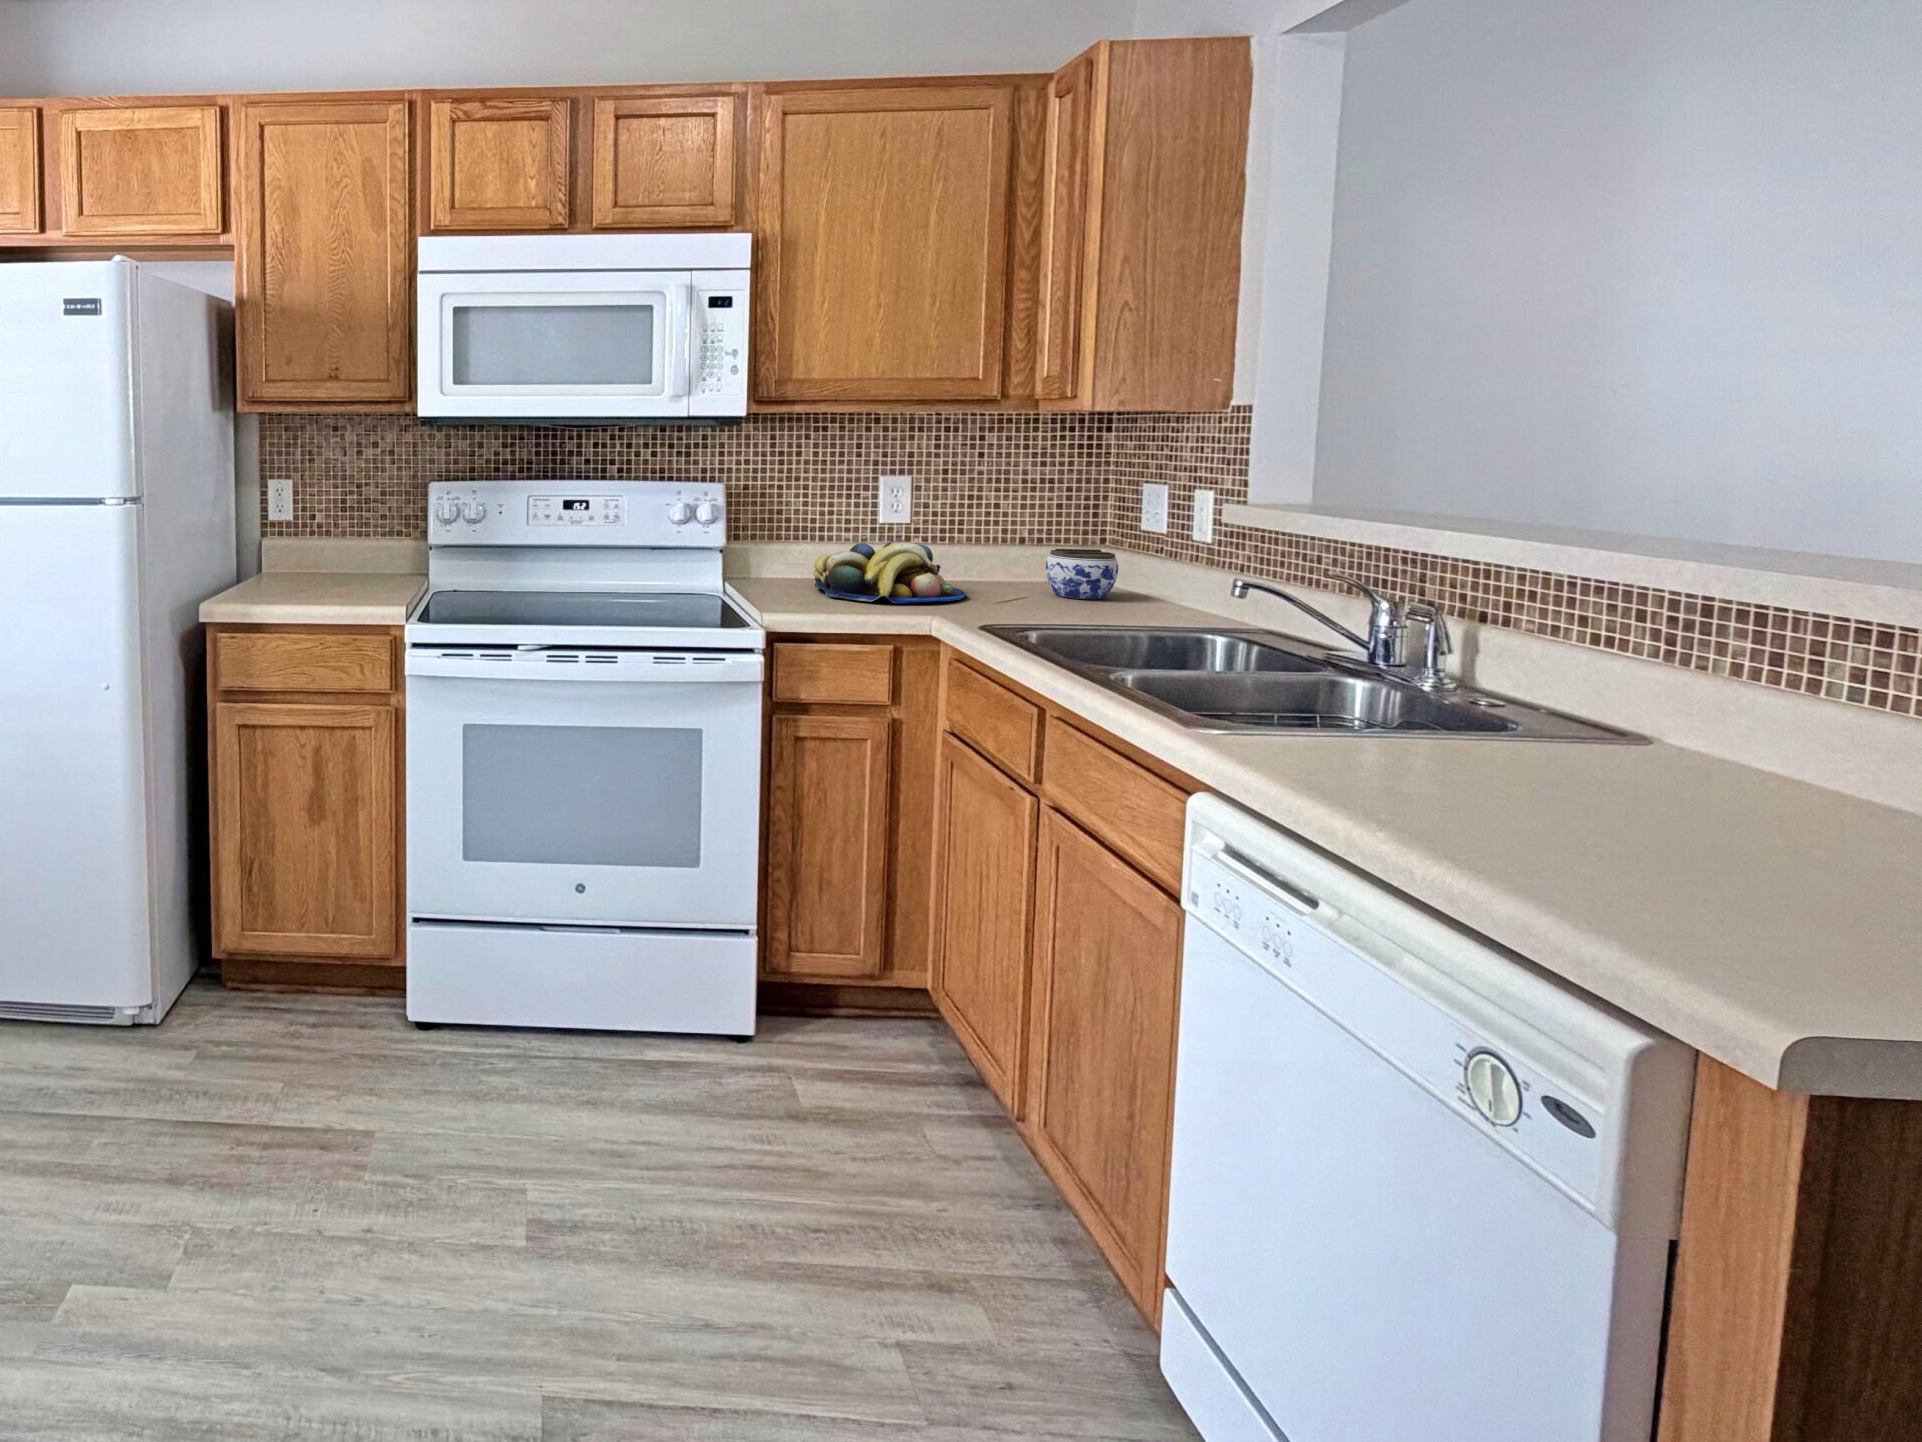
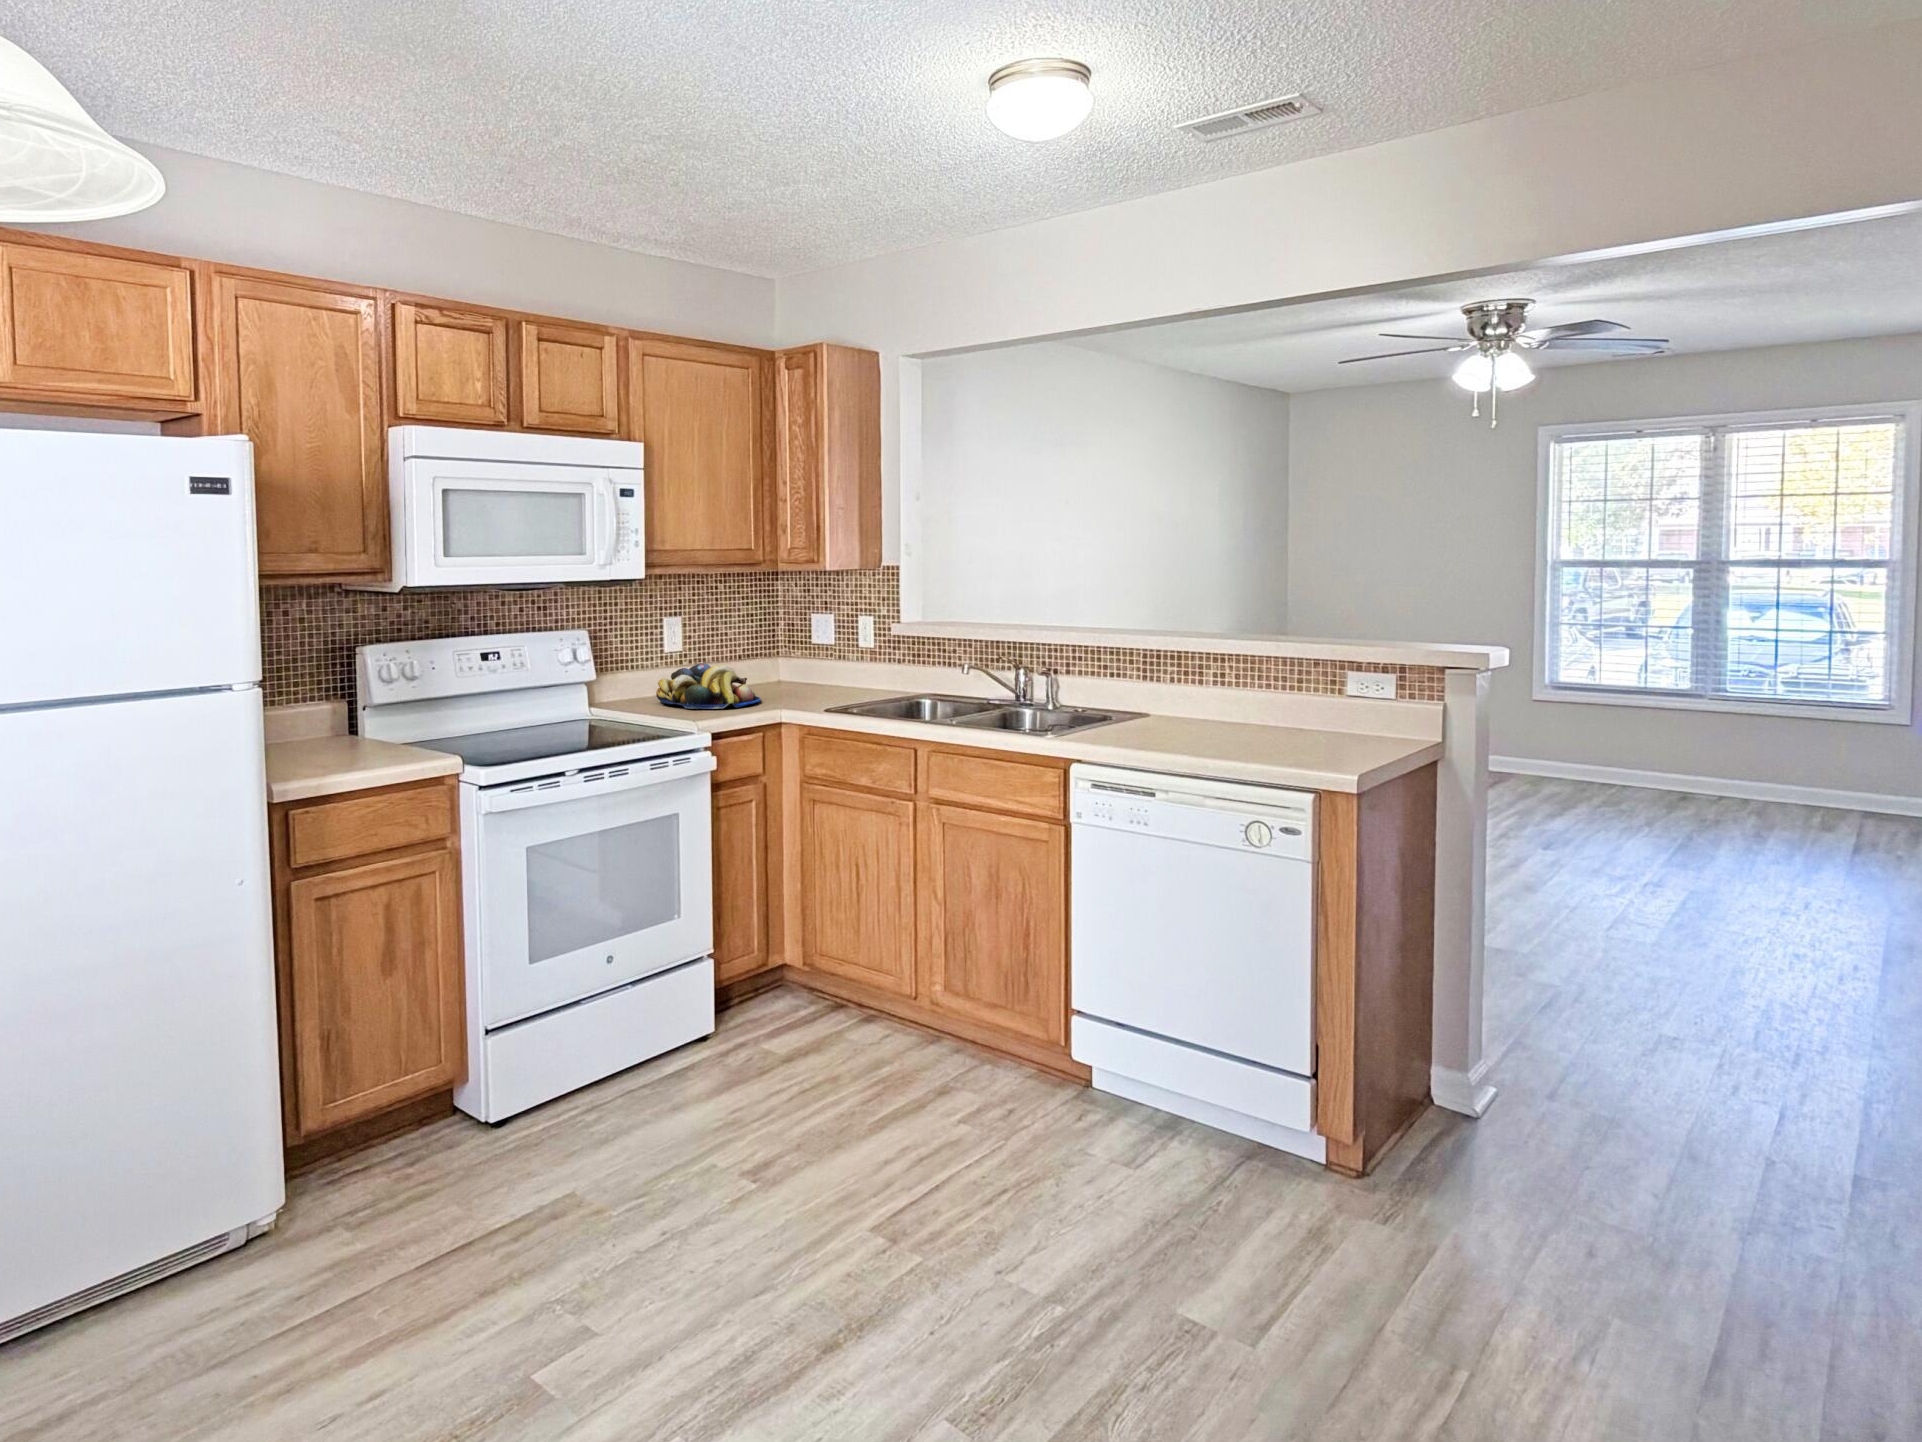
jar: present [1046,549,1118,599] -> none [783,659,824,692]

